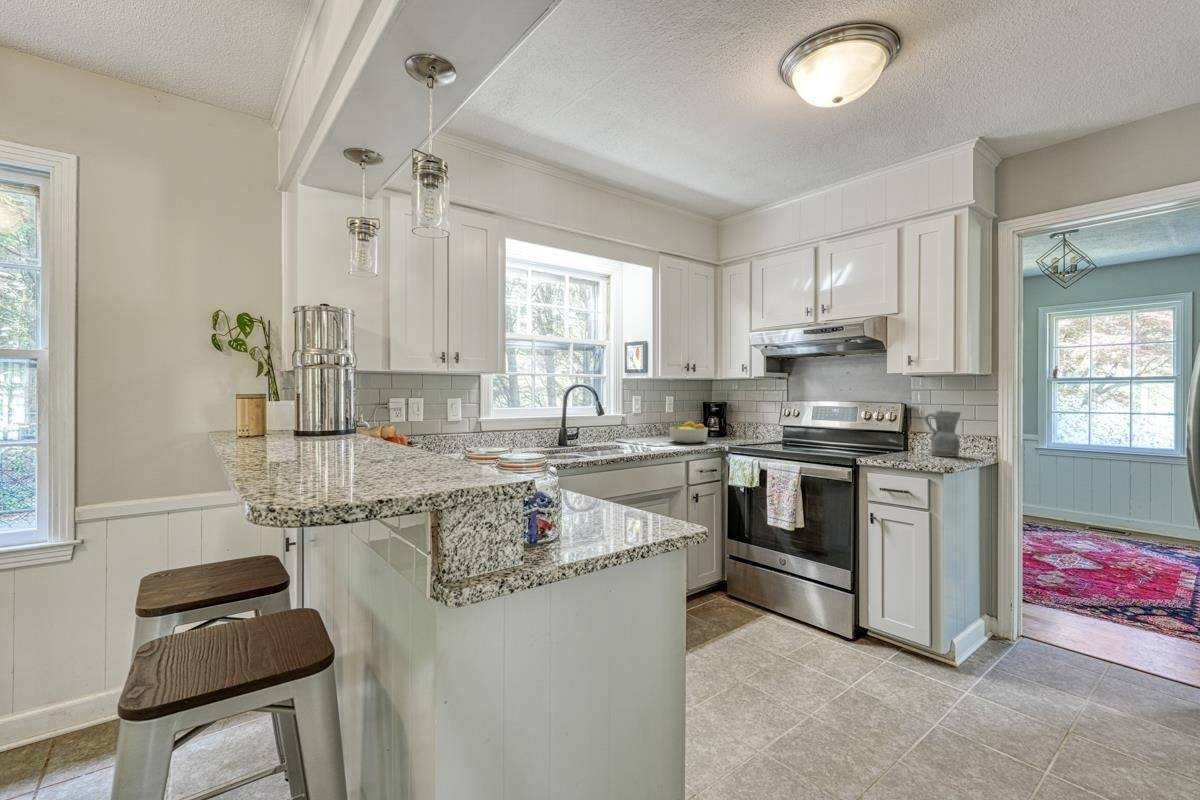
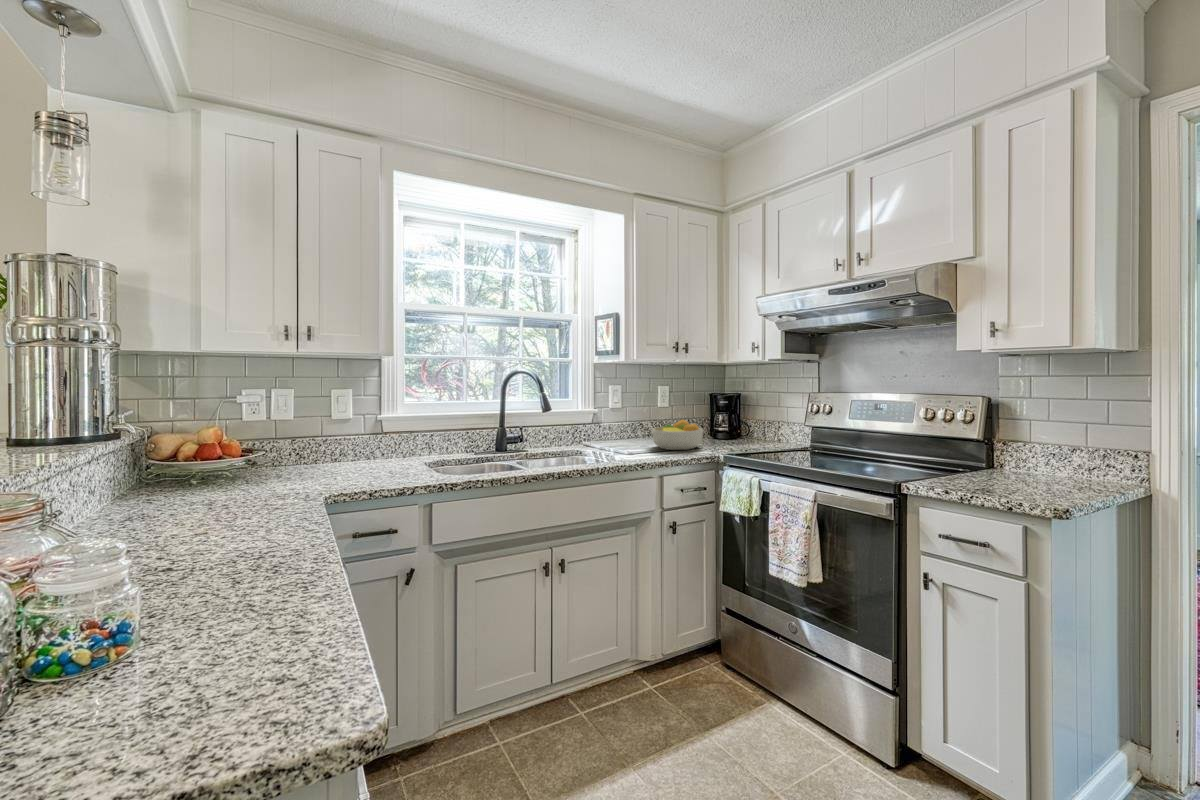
ceramic pitcher: present [924,411,961,457] -> none [1020,408,1085,481]

